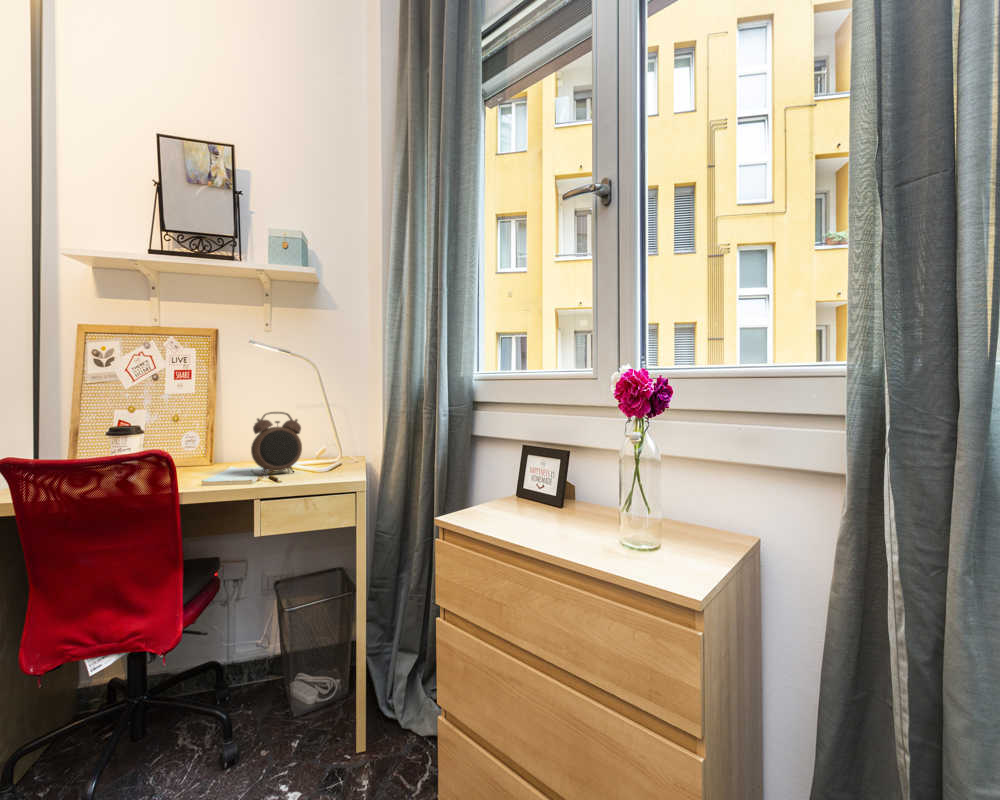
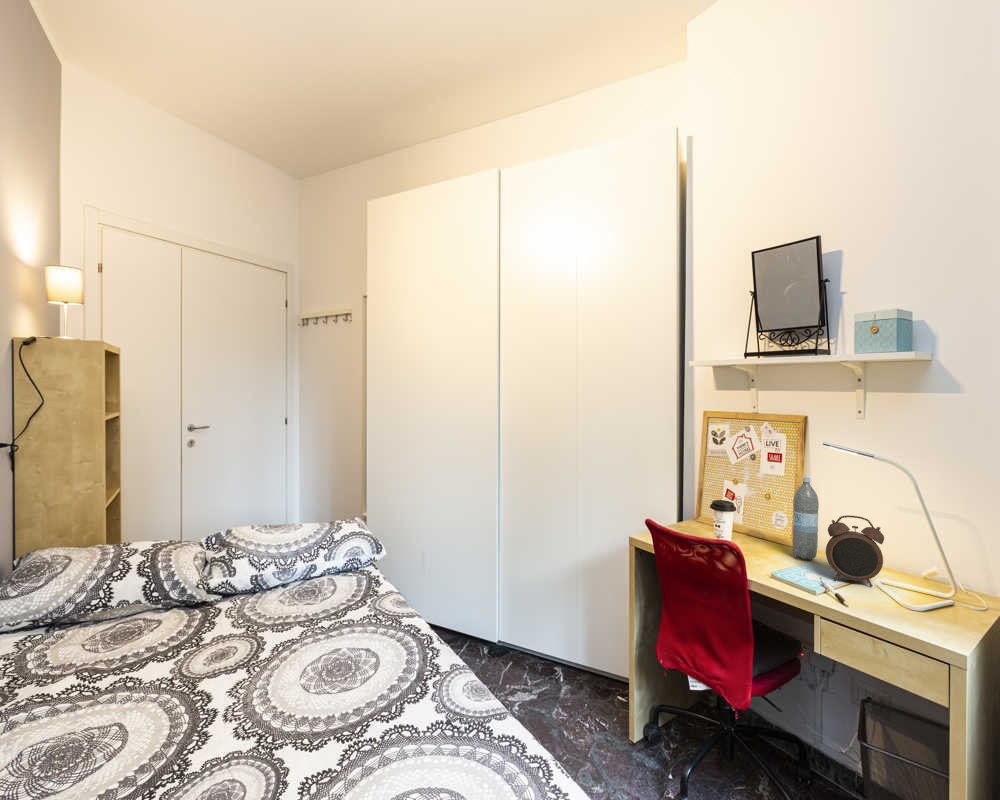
water bottle: none [210,387,238,472] -> present [792,477,819,559]

